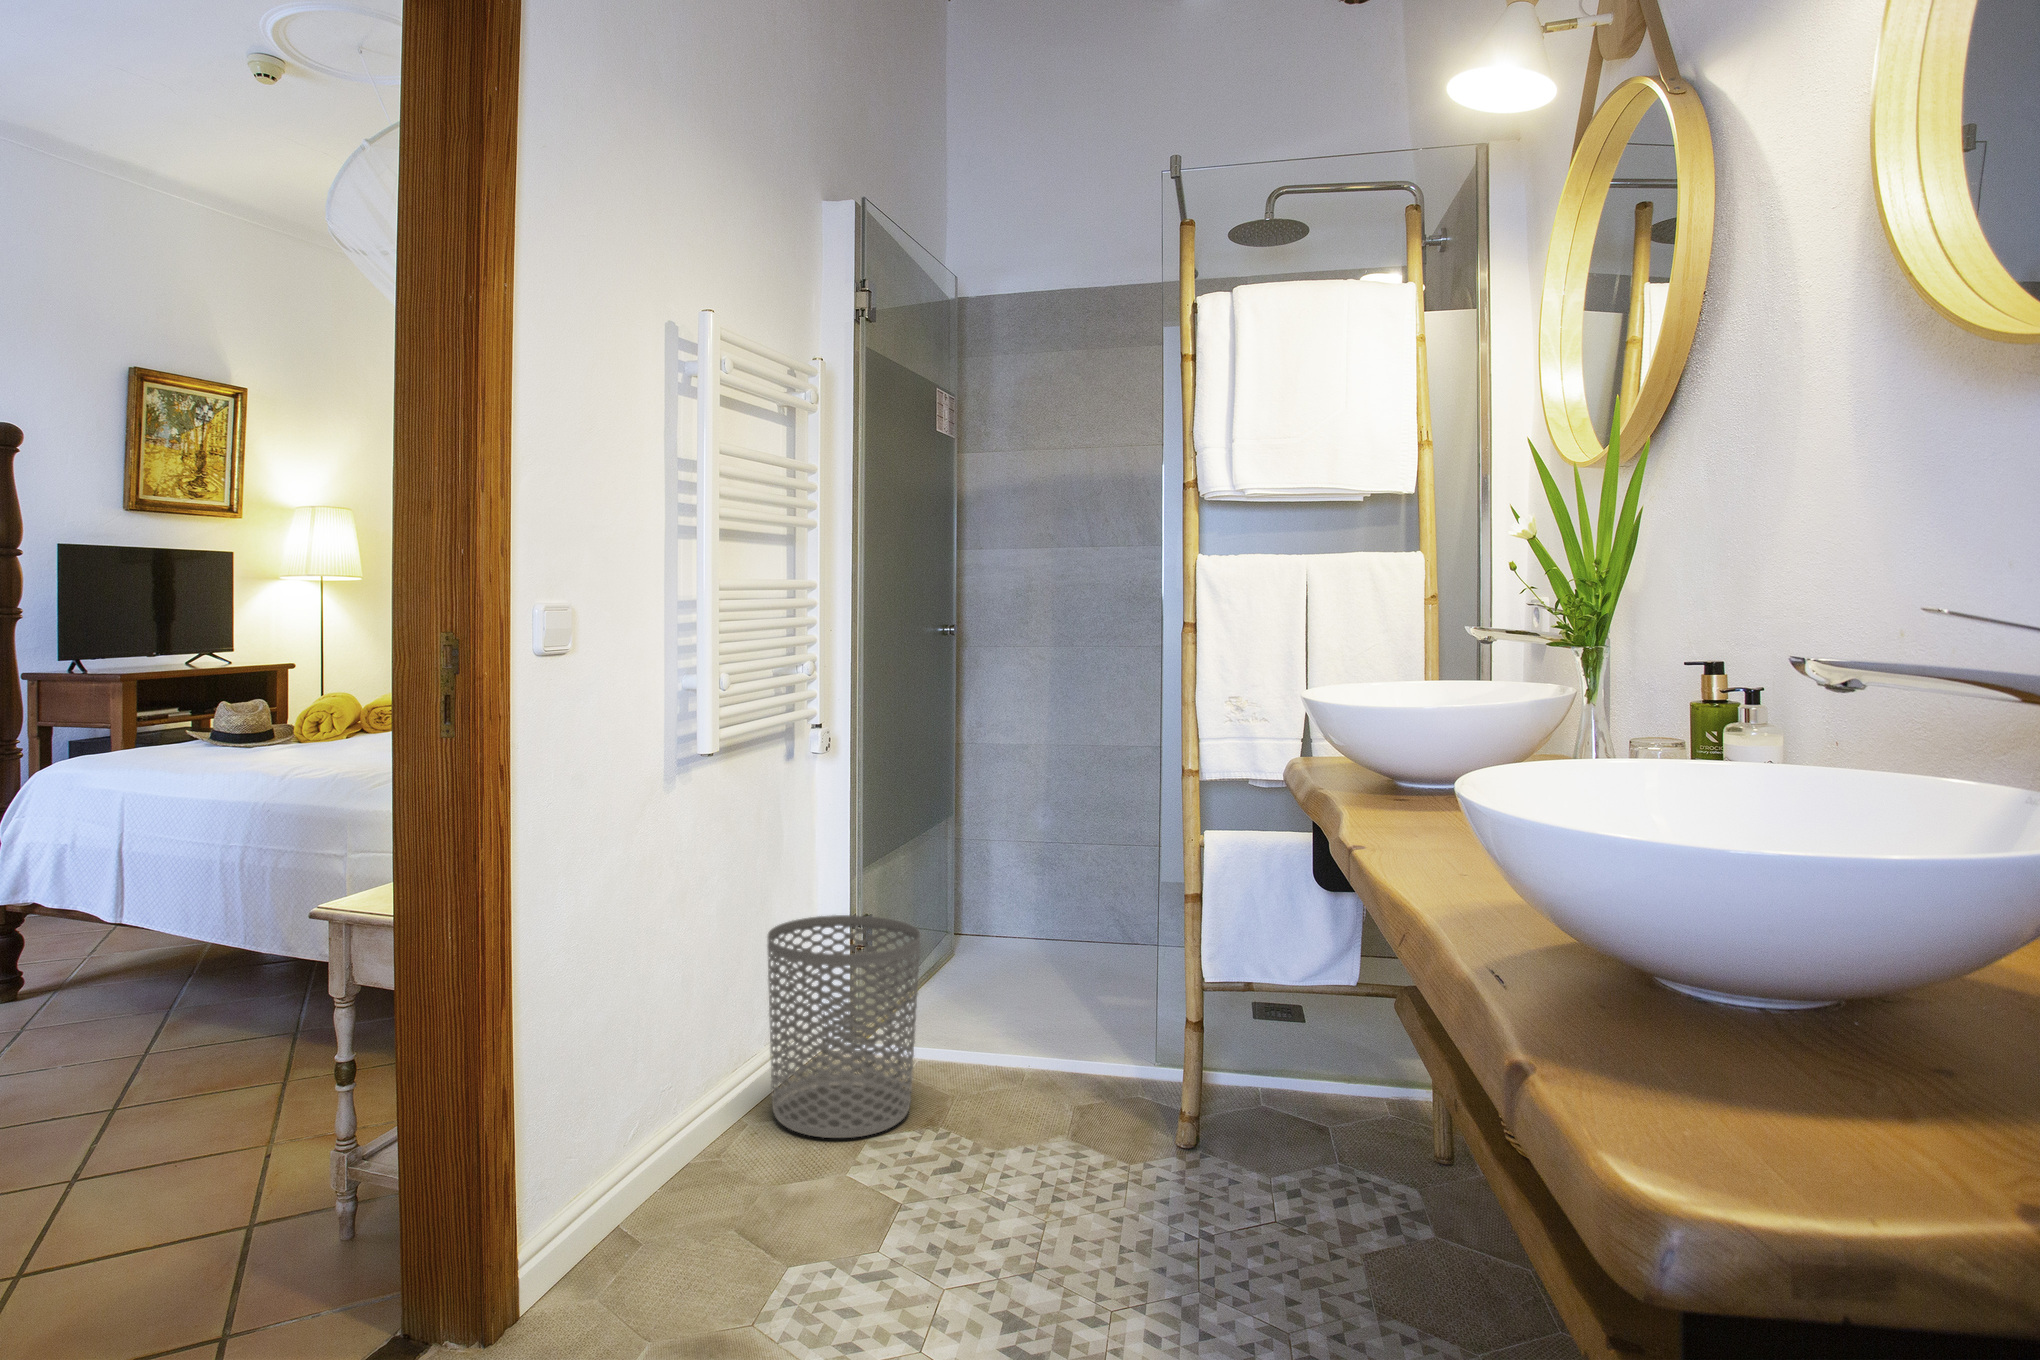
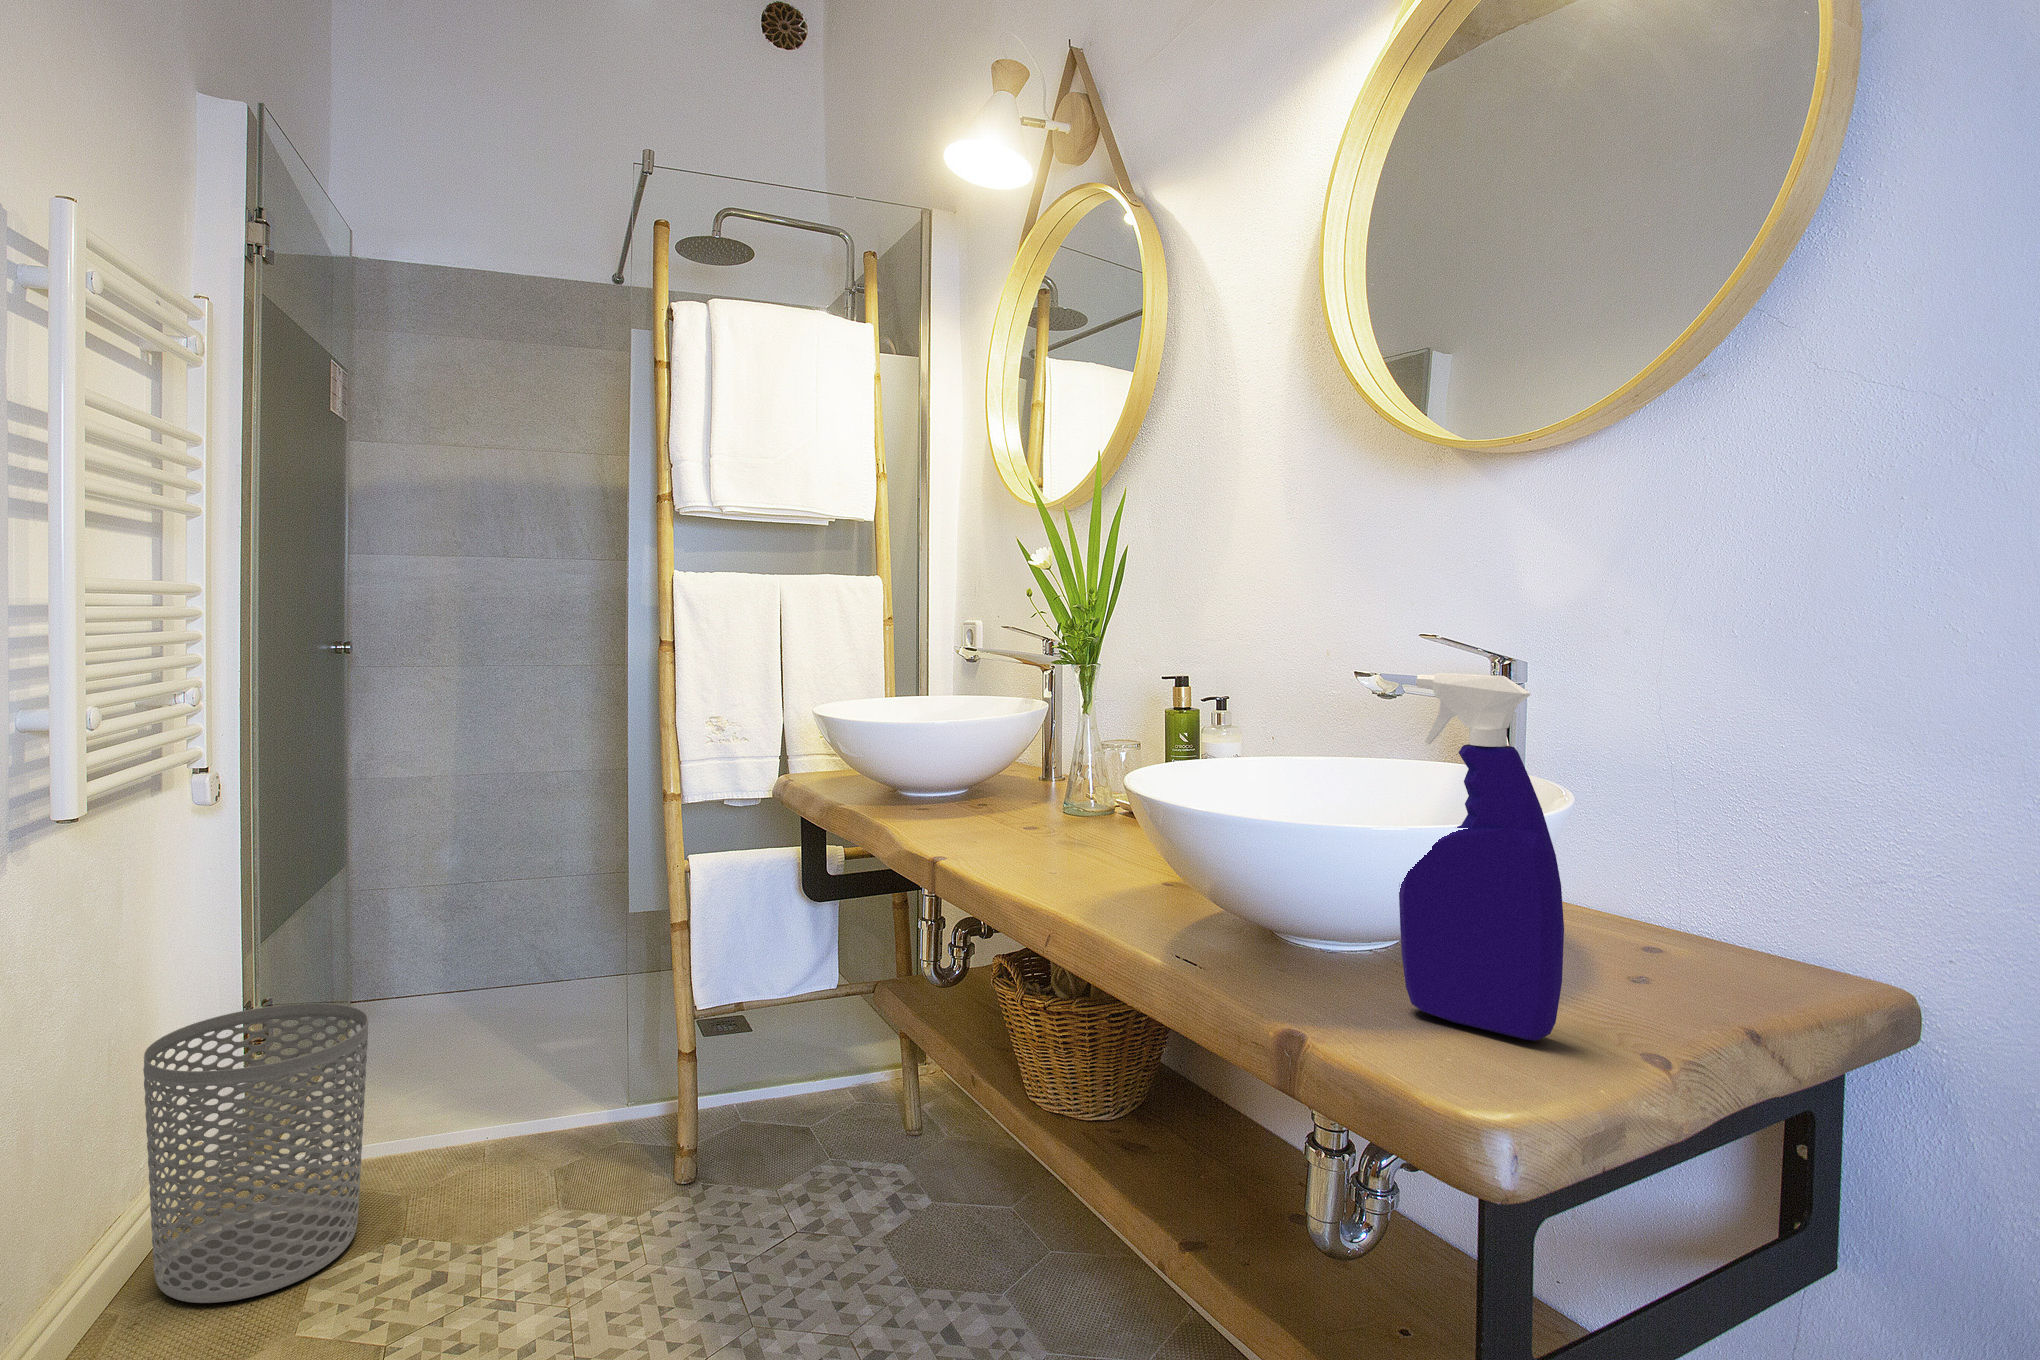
spray bottle: none [1714,616,1909,1082] -> present [1399,673,1564,1041]

